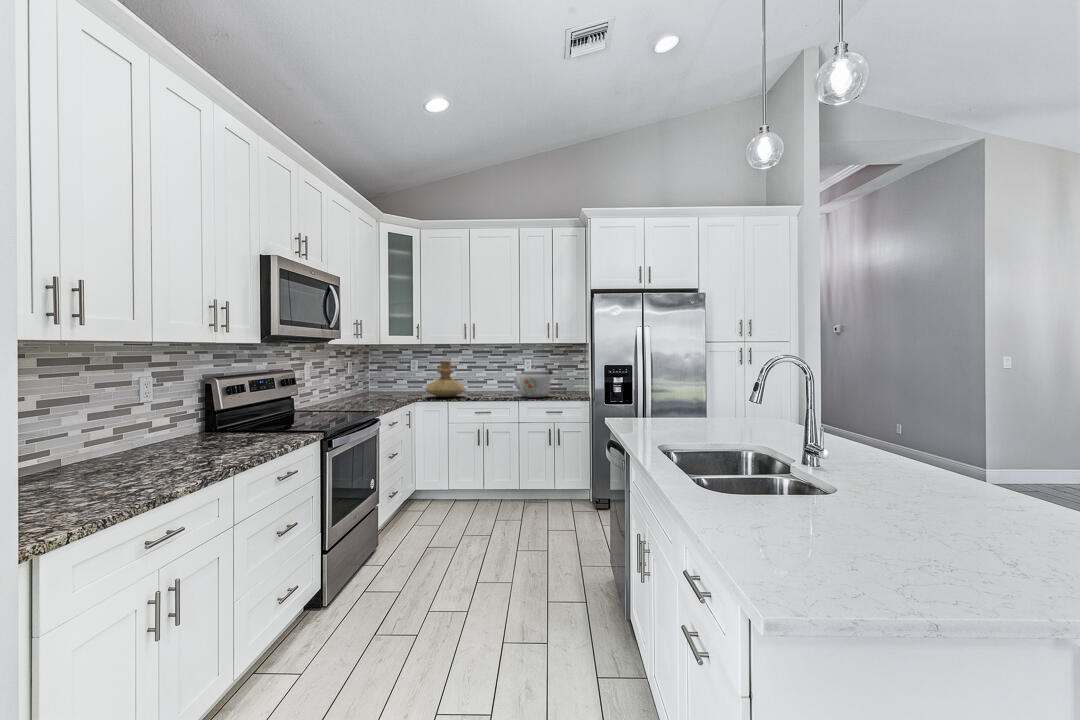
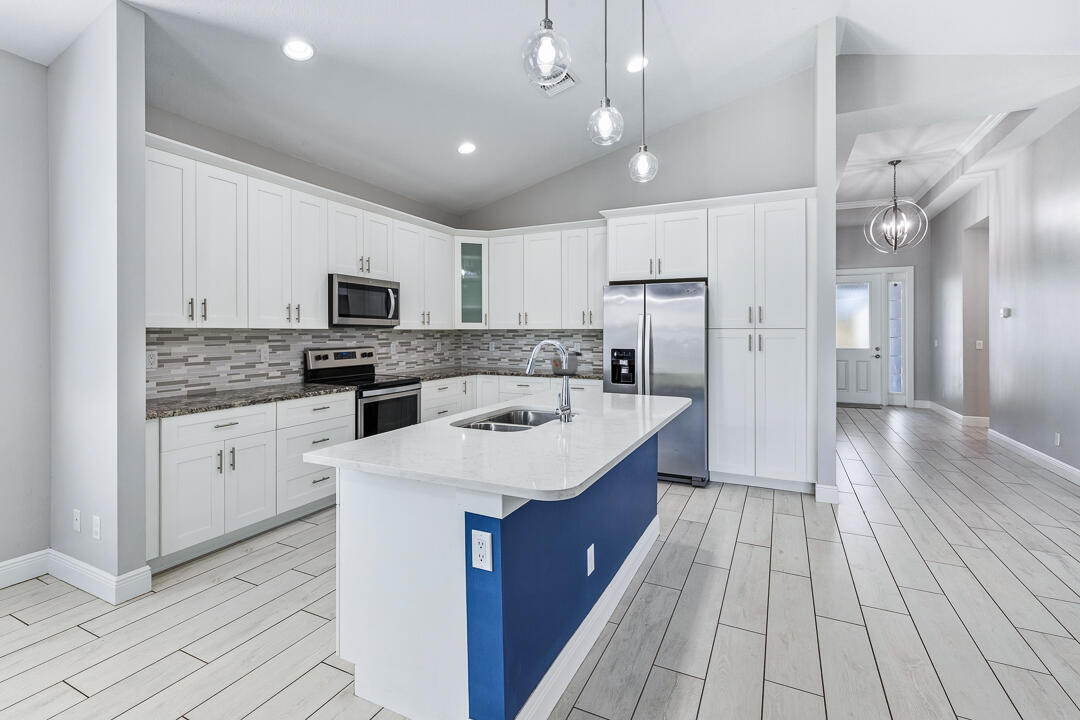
vase: present [425,361,466,397] -> none [484,343,517,372]

